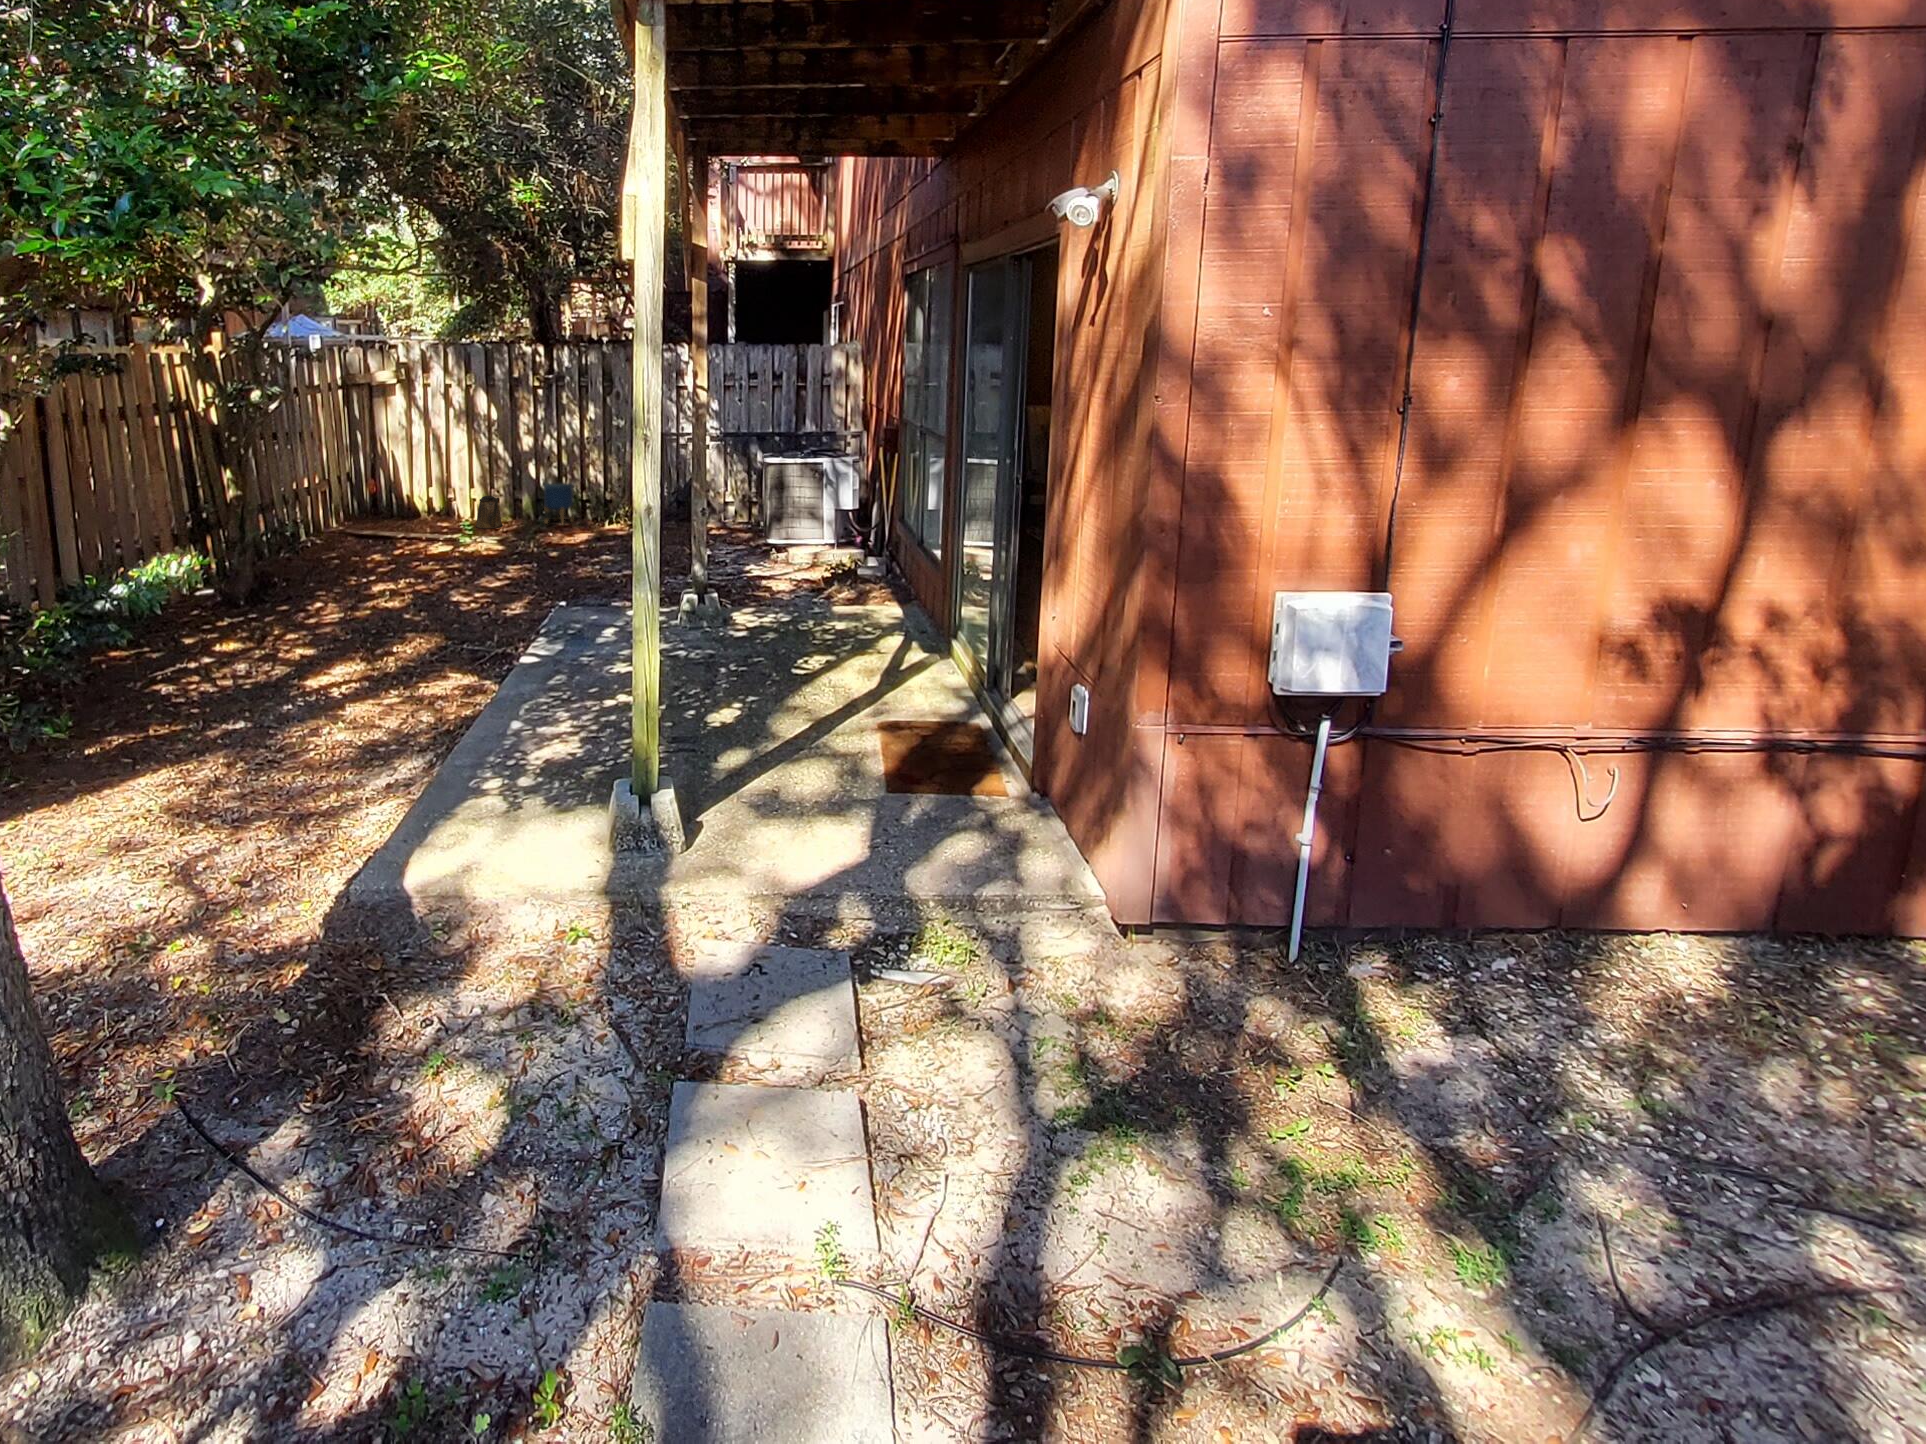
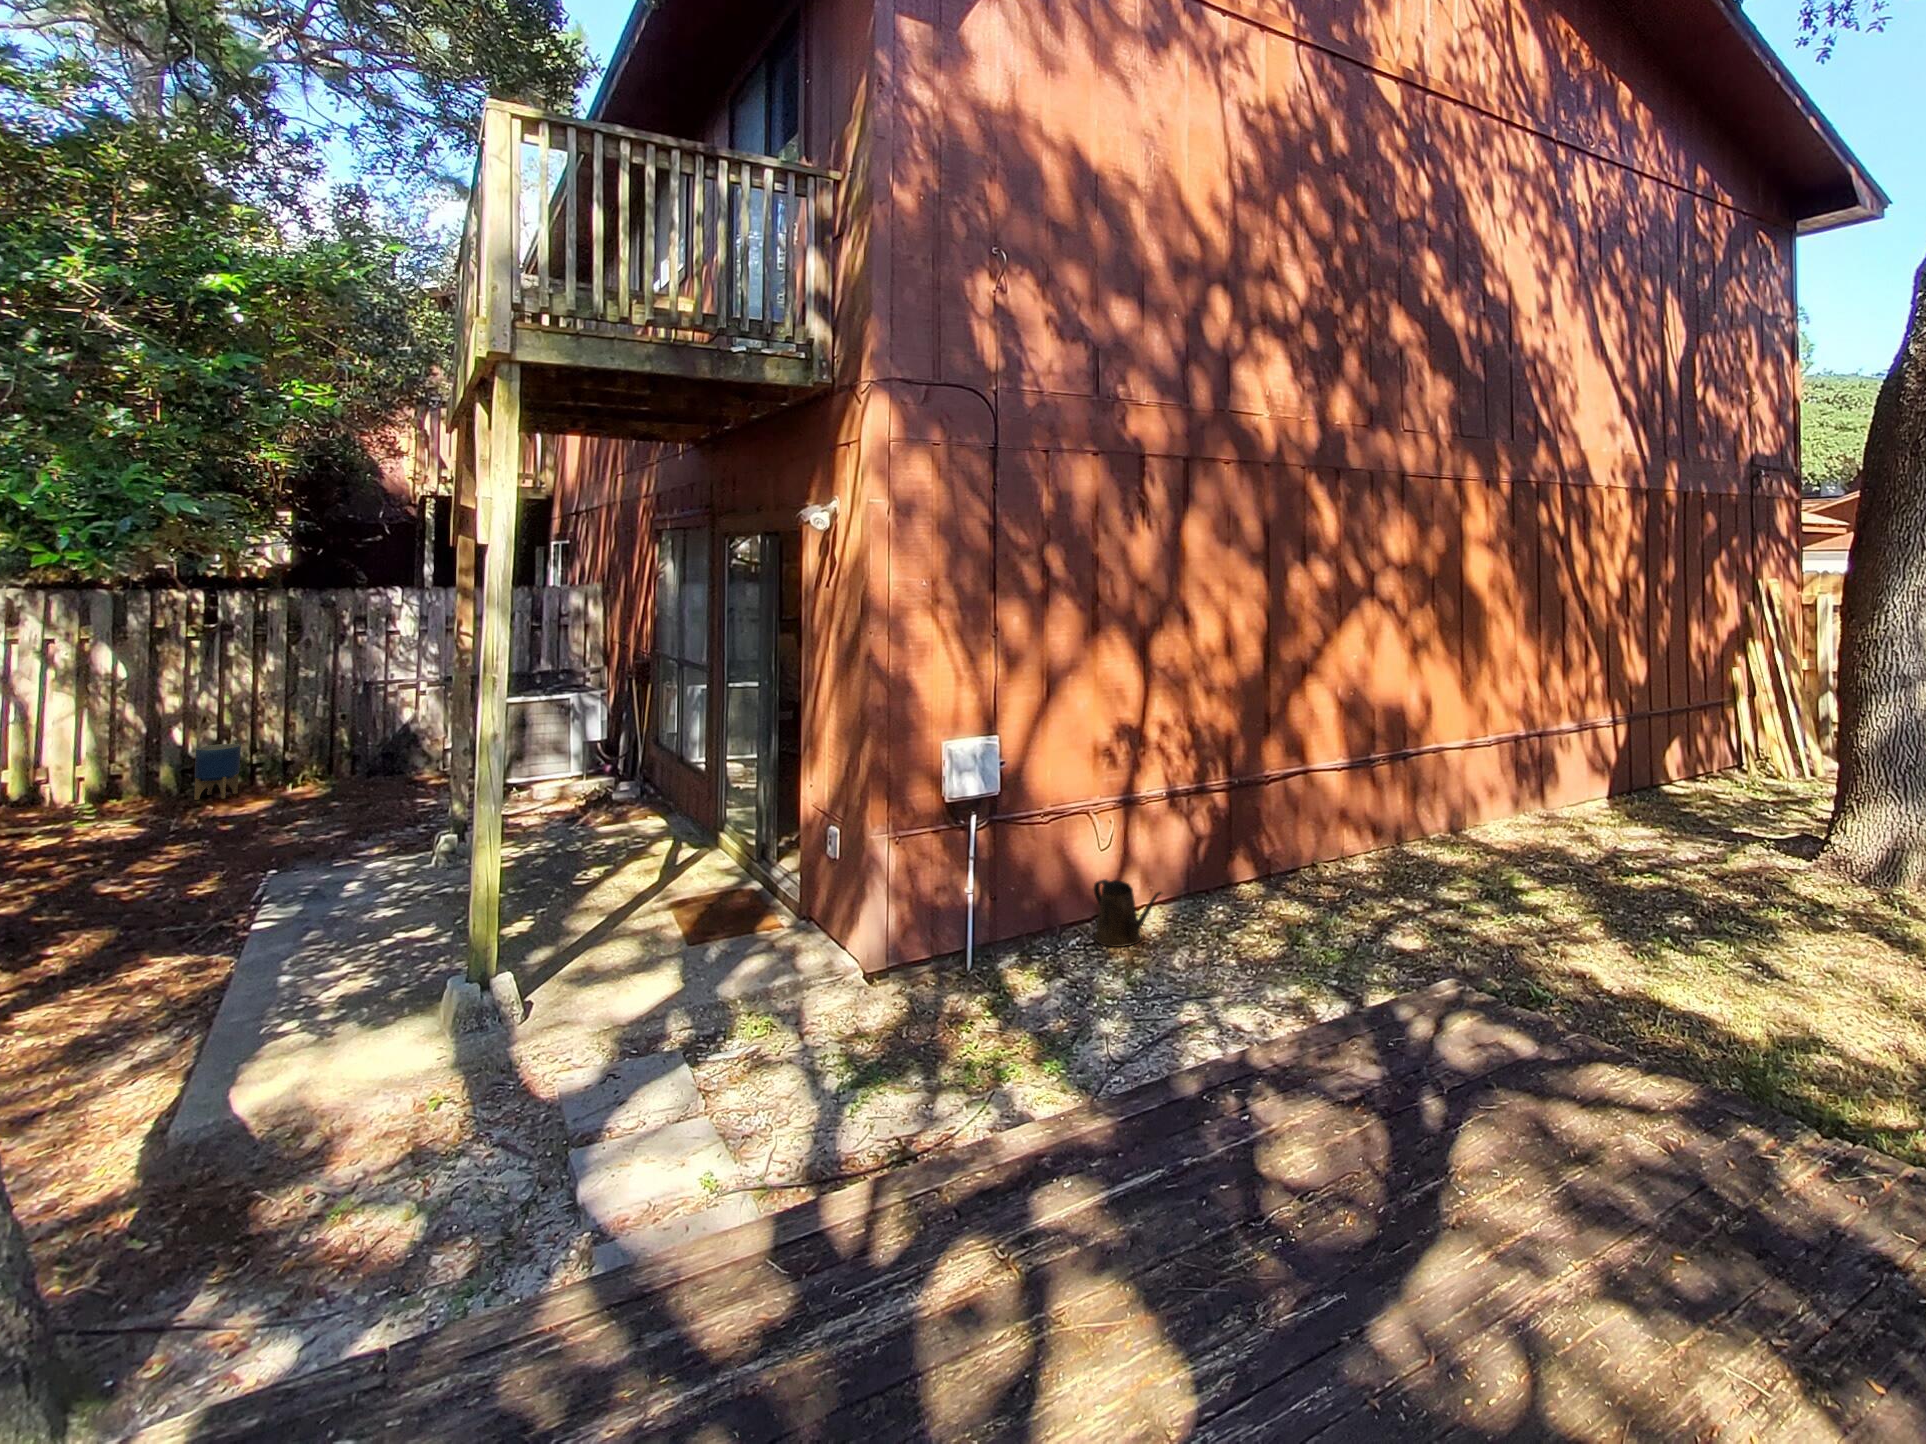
watering can: present [476,496,502,528] -> present [1093,879,1161,947]

